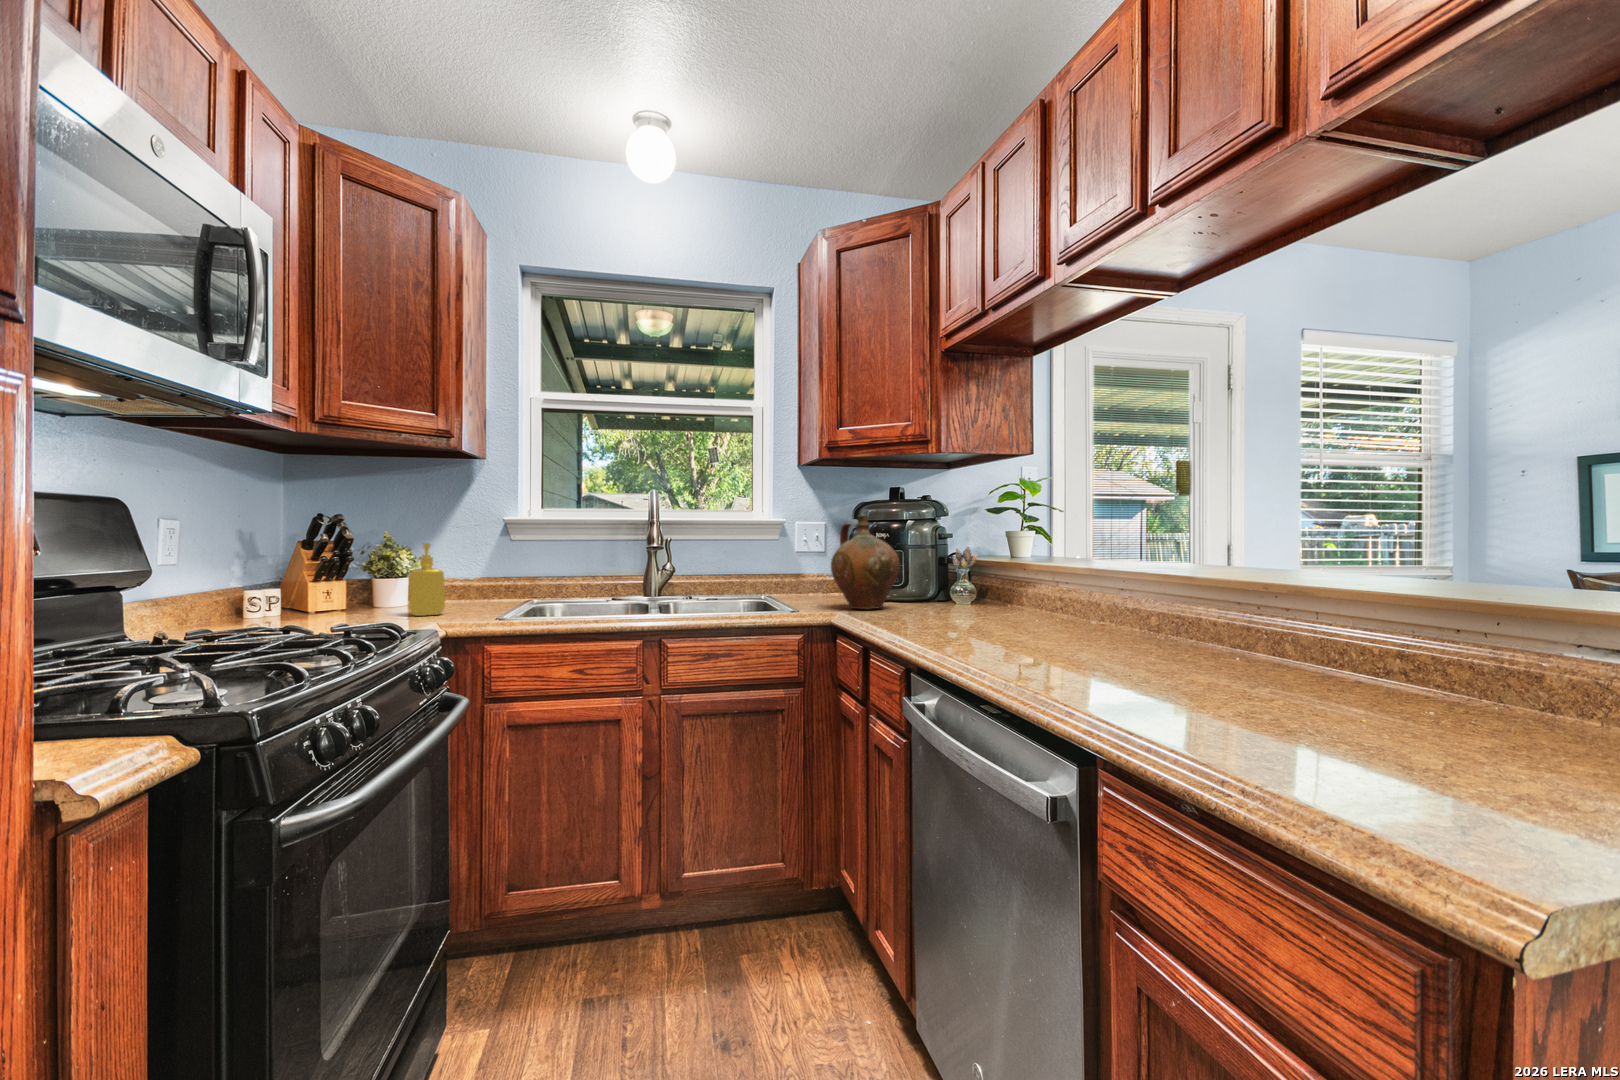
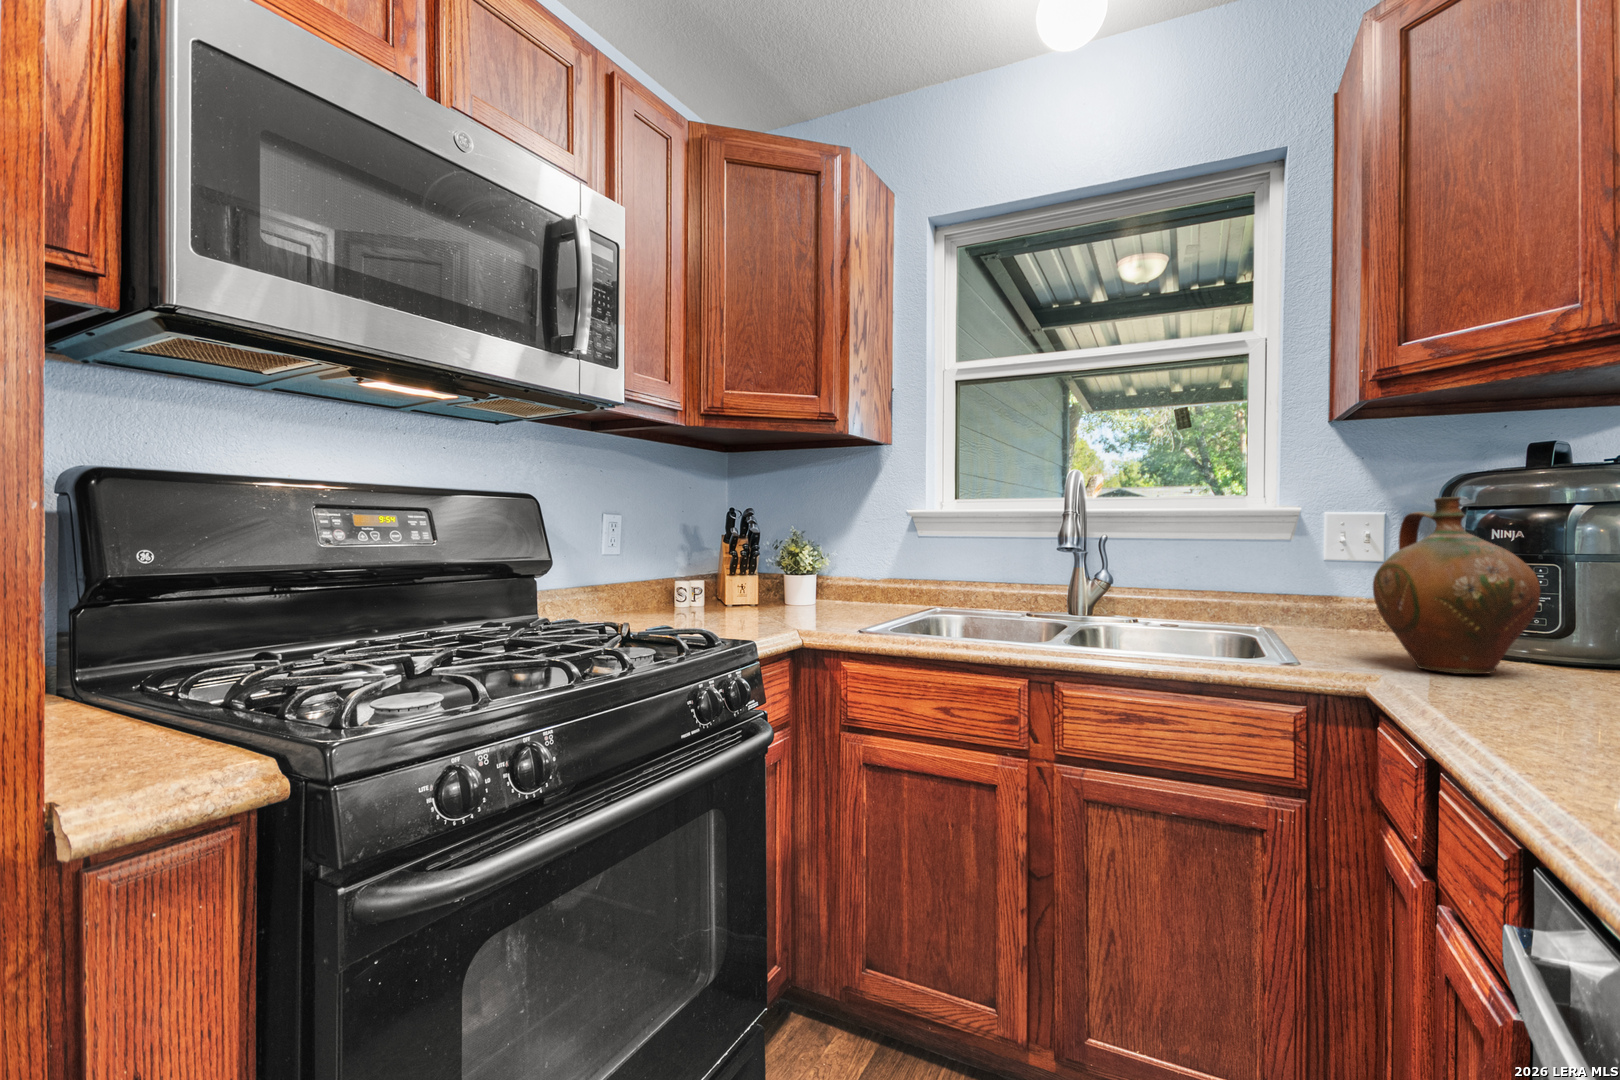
soap dispenser: present [409,543,445,616] -> none [795,540,832,620]

